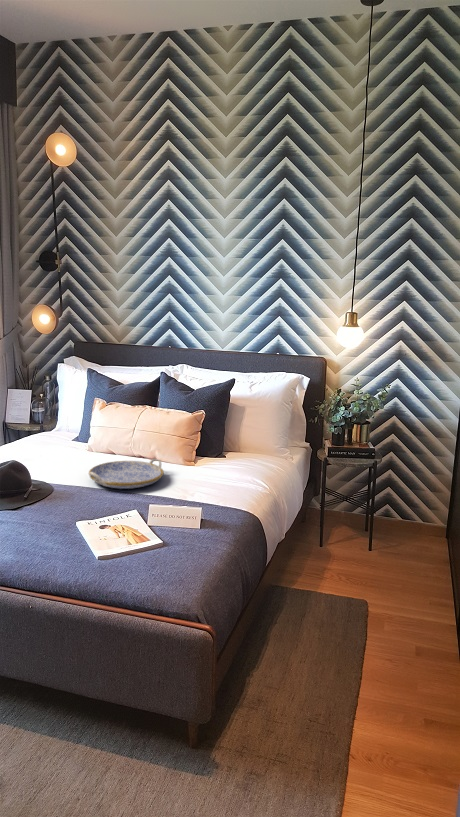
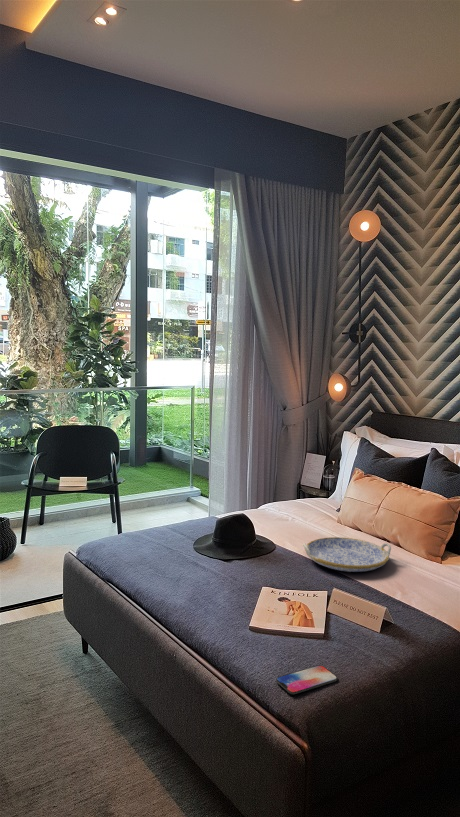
smartphone: none [162,555,200,578] -> present [276,665,337,694]

